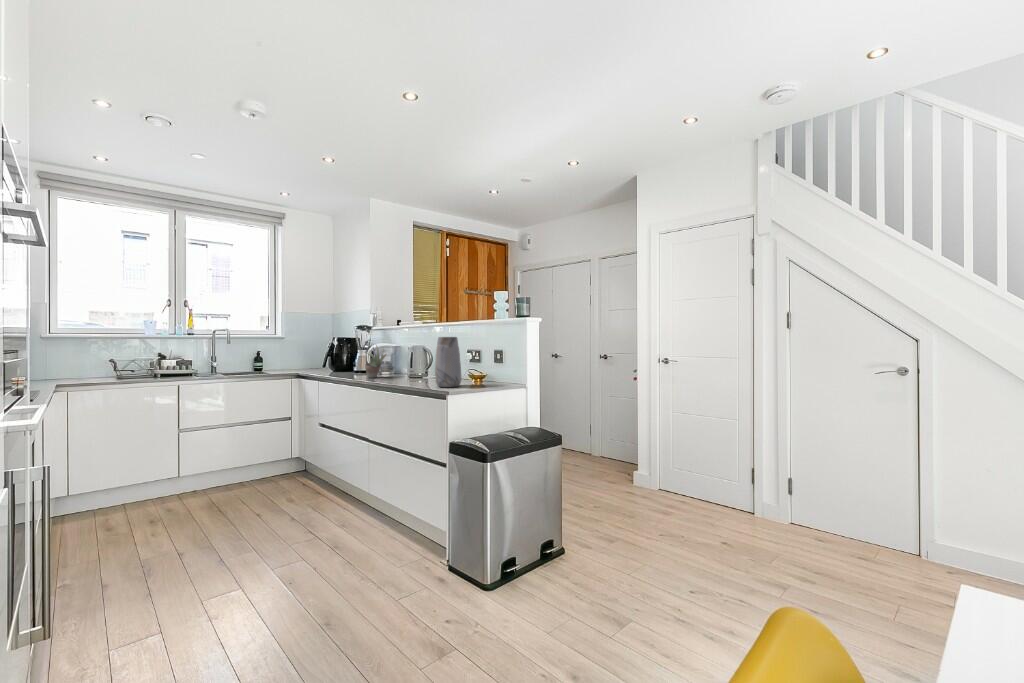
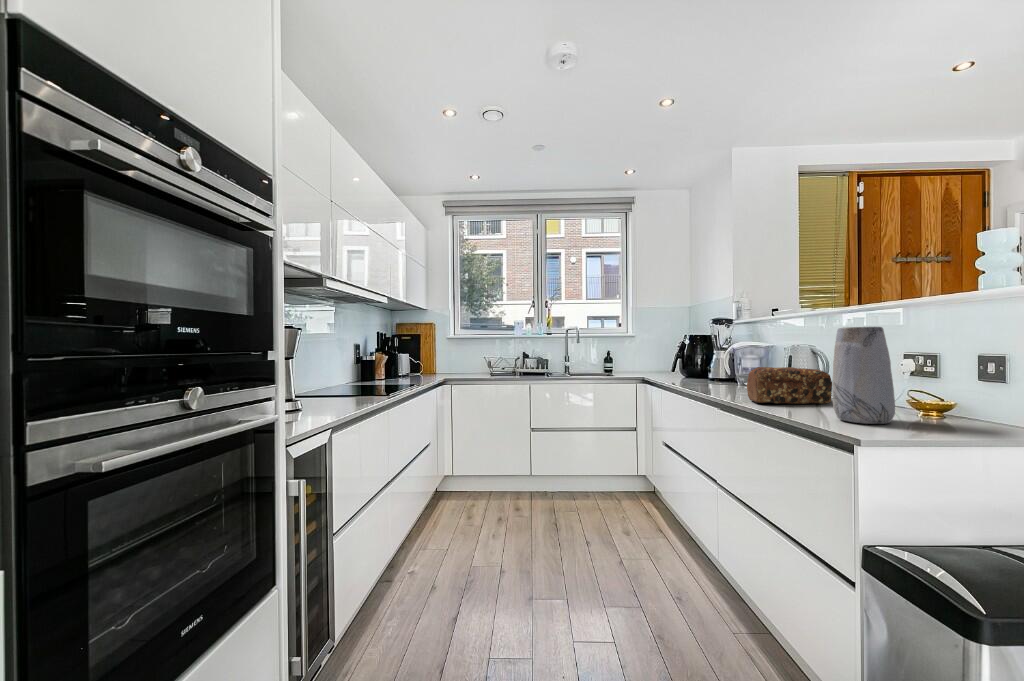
succulent plant: present [365,345,386,378] -> none [714,343,748,390]
bread loaf: none [388,360,434,383] -> present [747,367,832,404]

